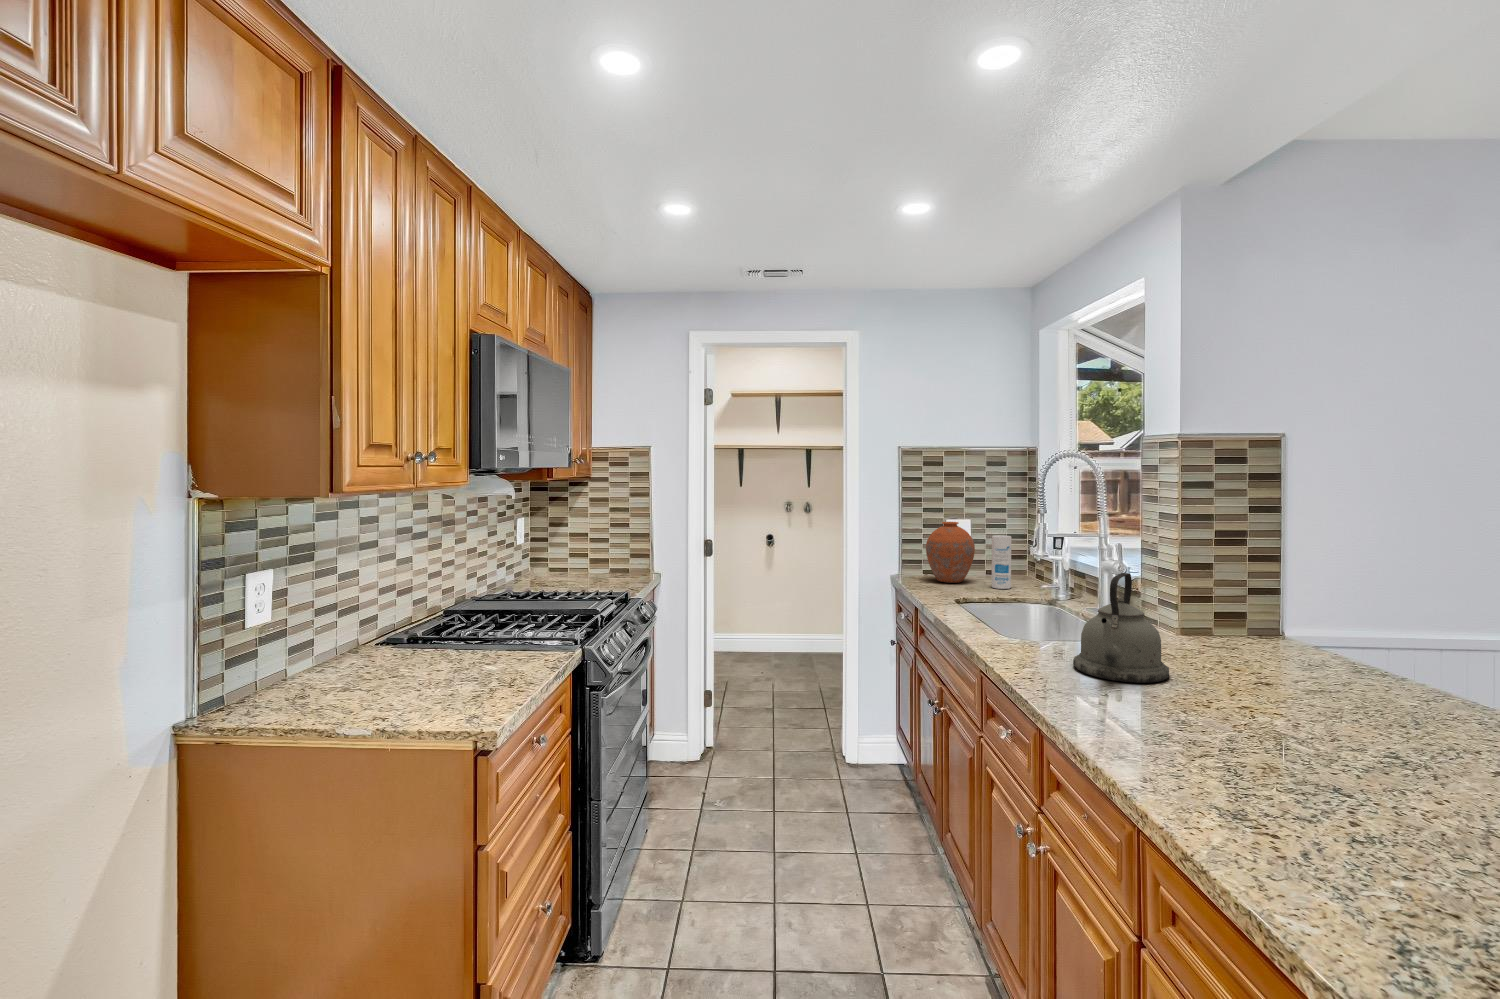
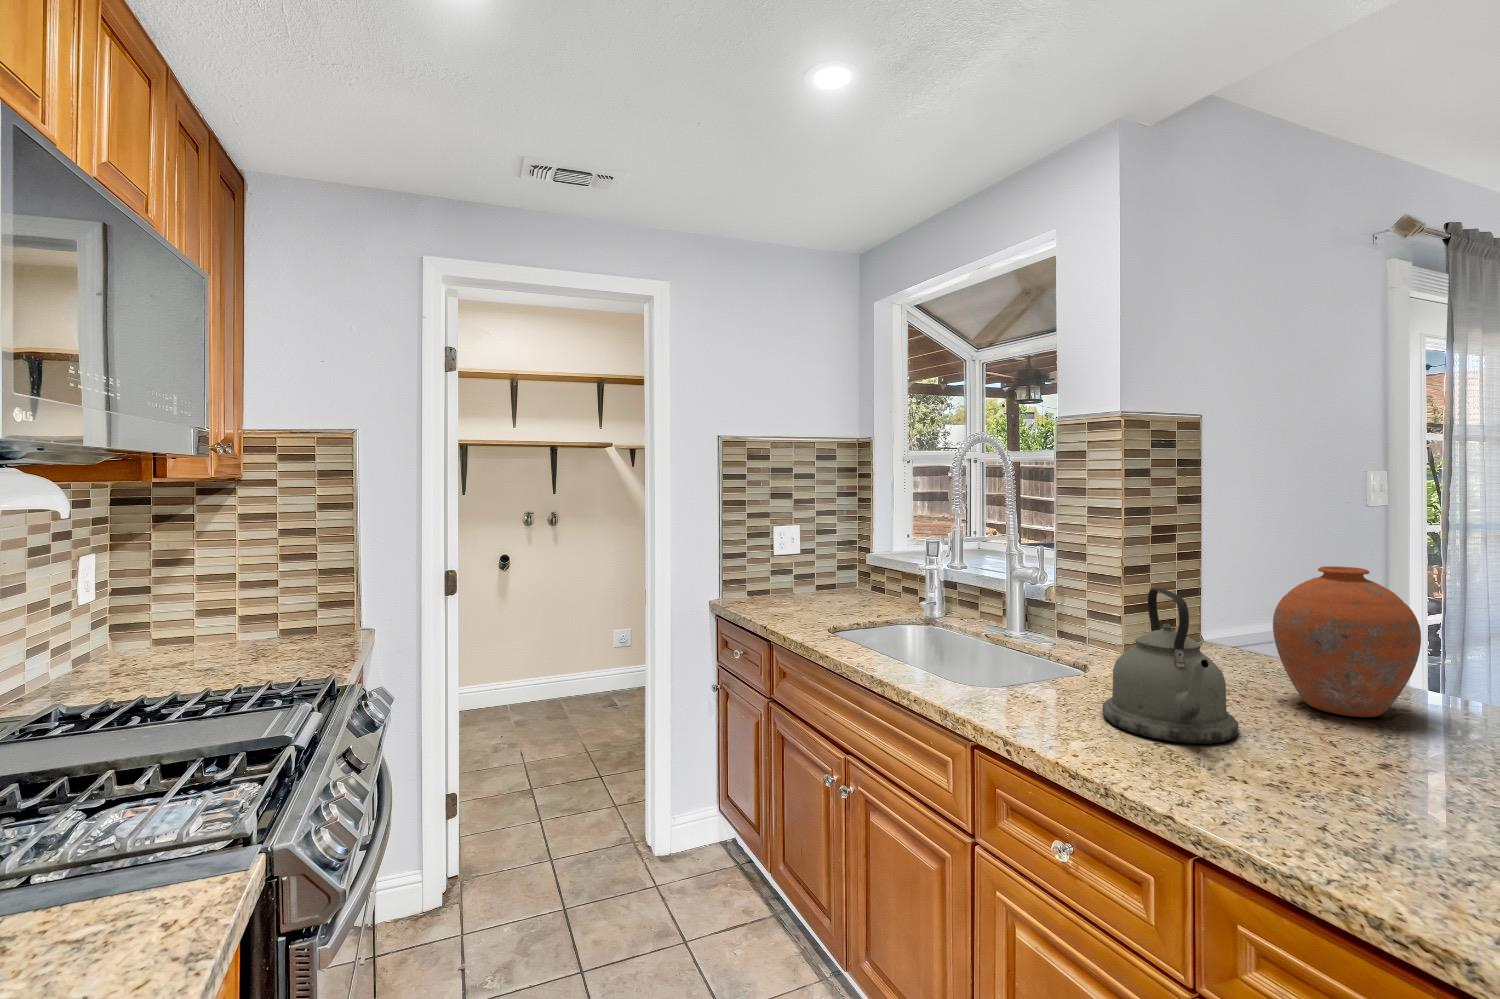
vase: present [926,522,975,583] -> present [1273,566,1421,717]
canister: present [992,535,1011,589] -> none [841,543,864,608]

